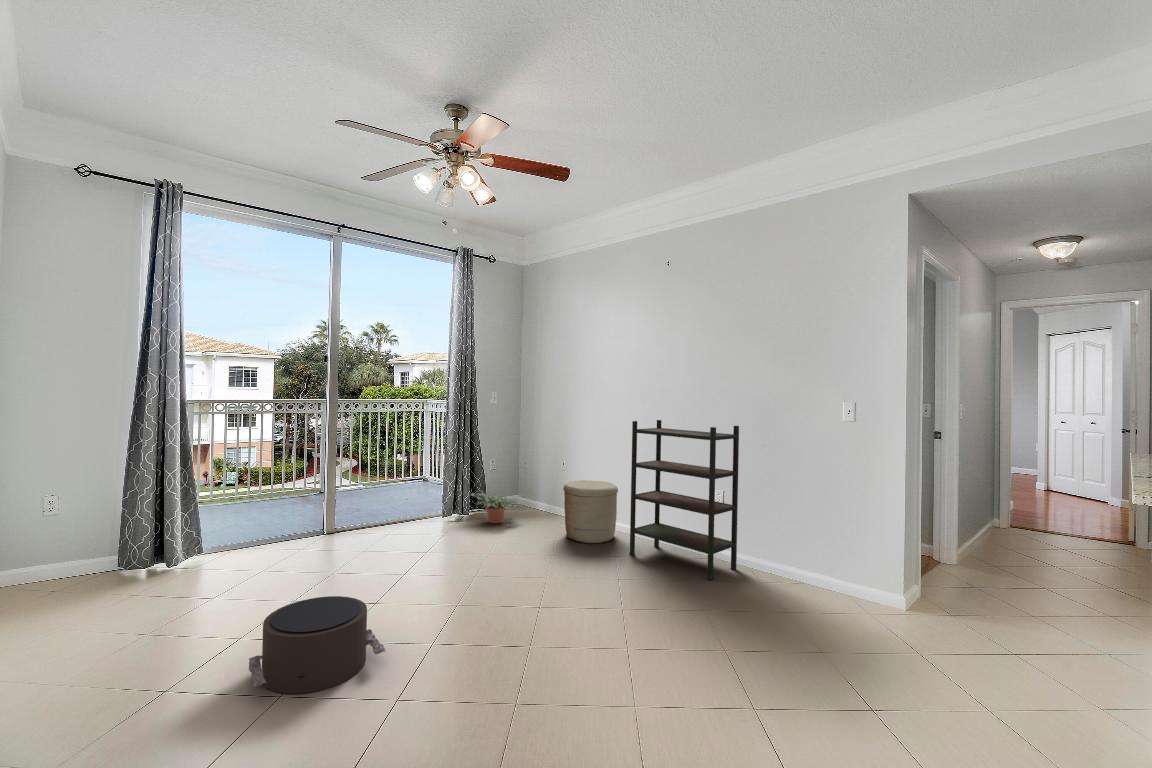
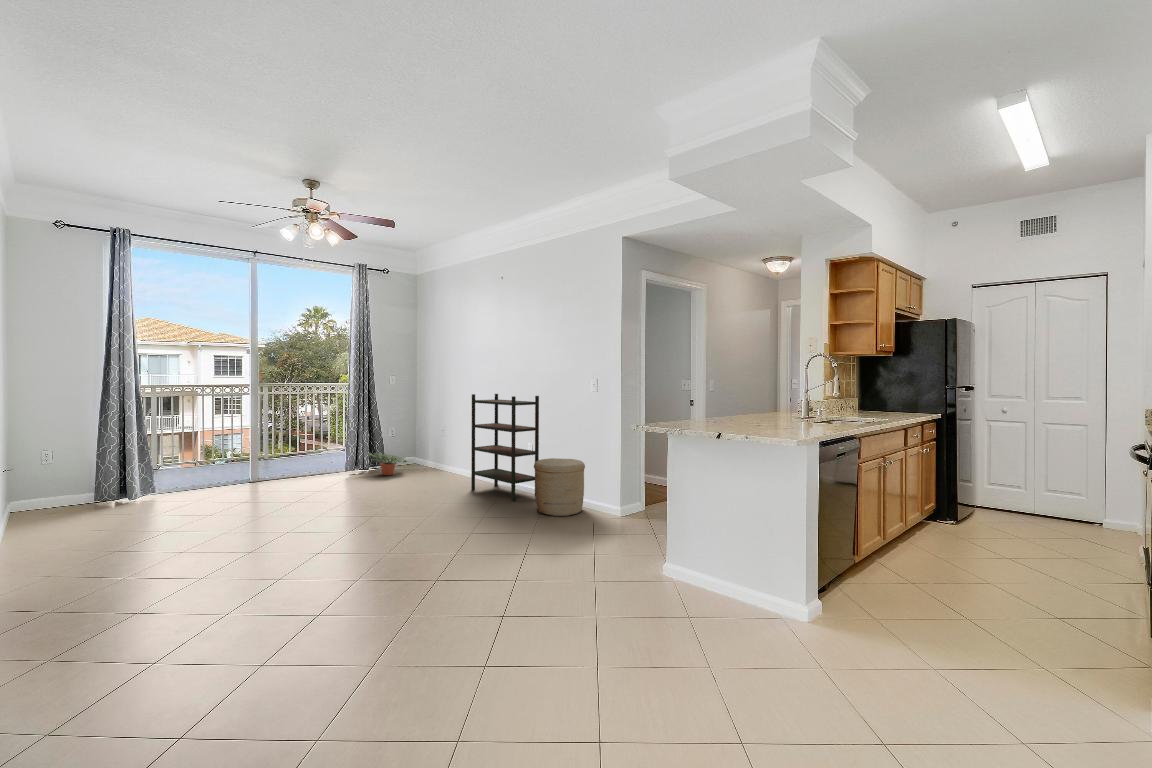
woven basket: present [563,480,618,543] -> present [534,458,585,516]
pouf: present [249,596,385,694] -> none [174,503,261,550]

